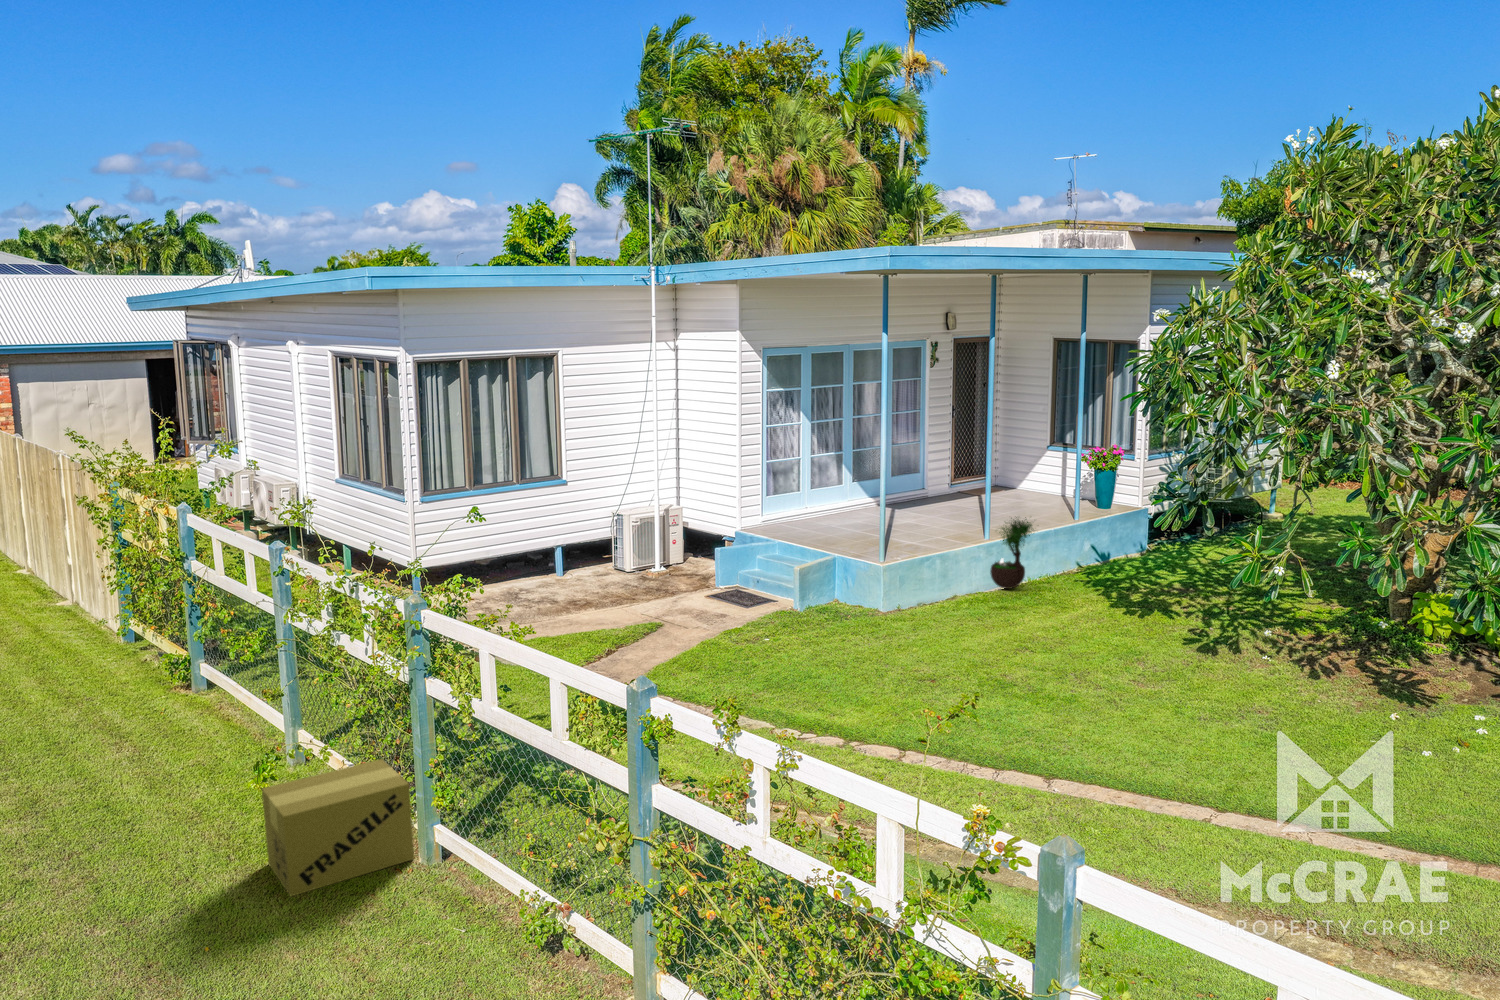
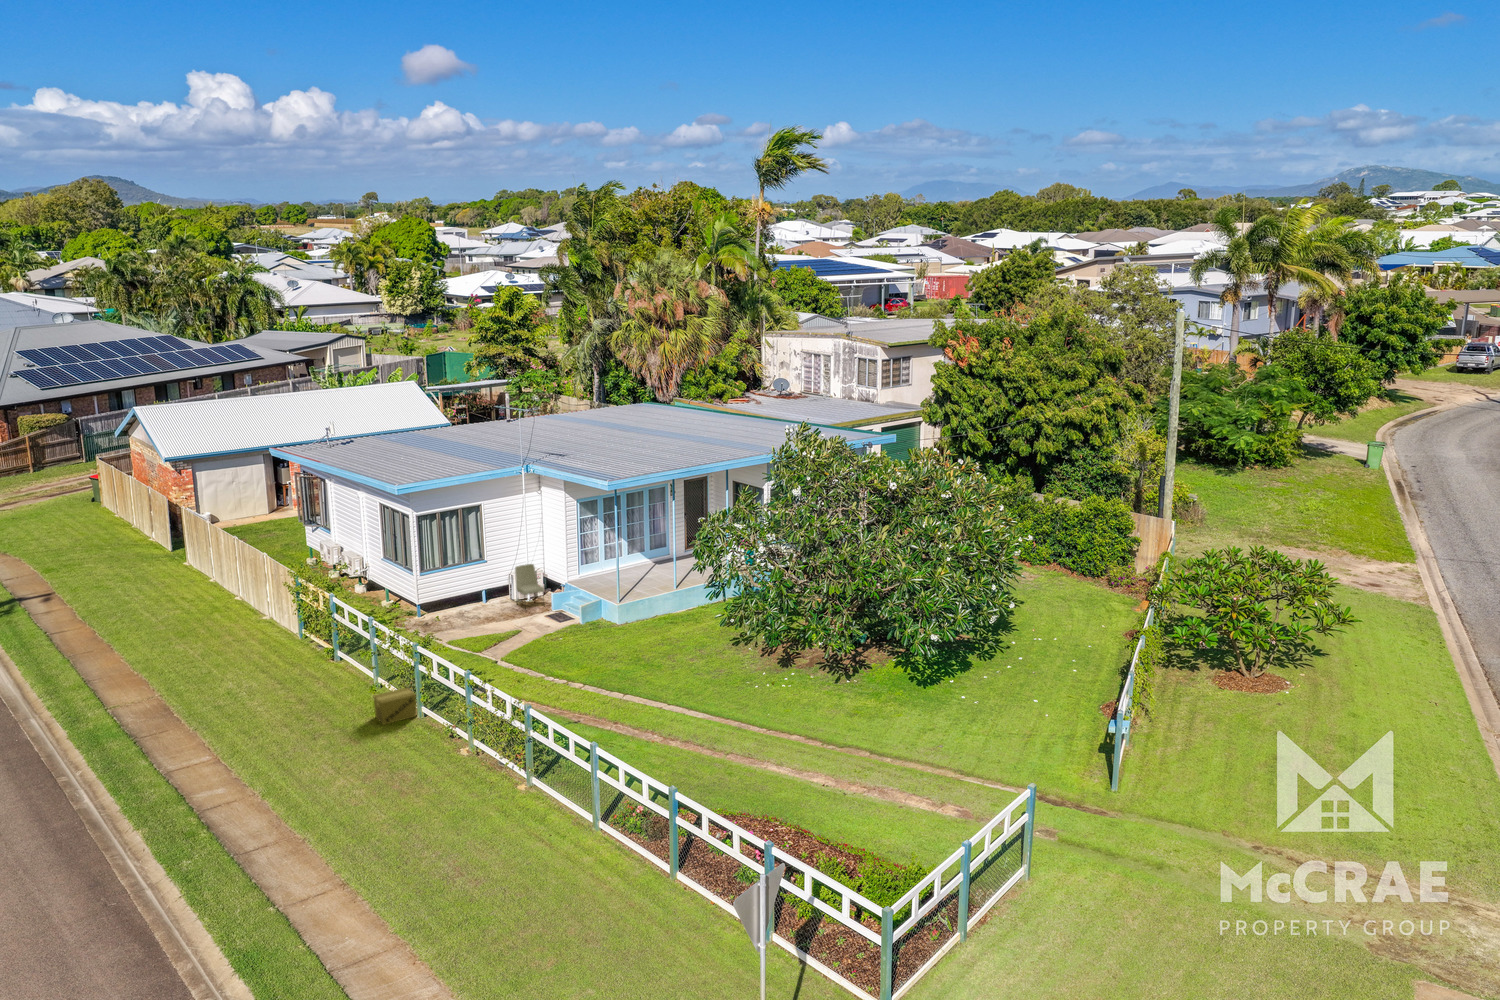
chair: none [629,490,694,589] -> present [515,564,544,604]
potted tree: present [990,517,1034,589] -> none [672,581,692,613]

